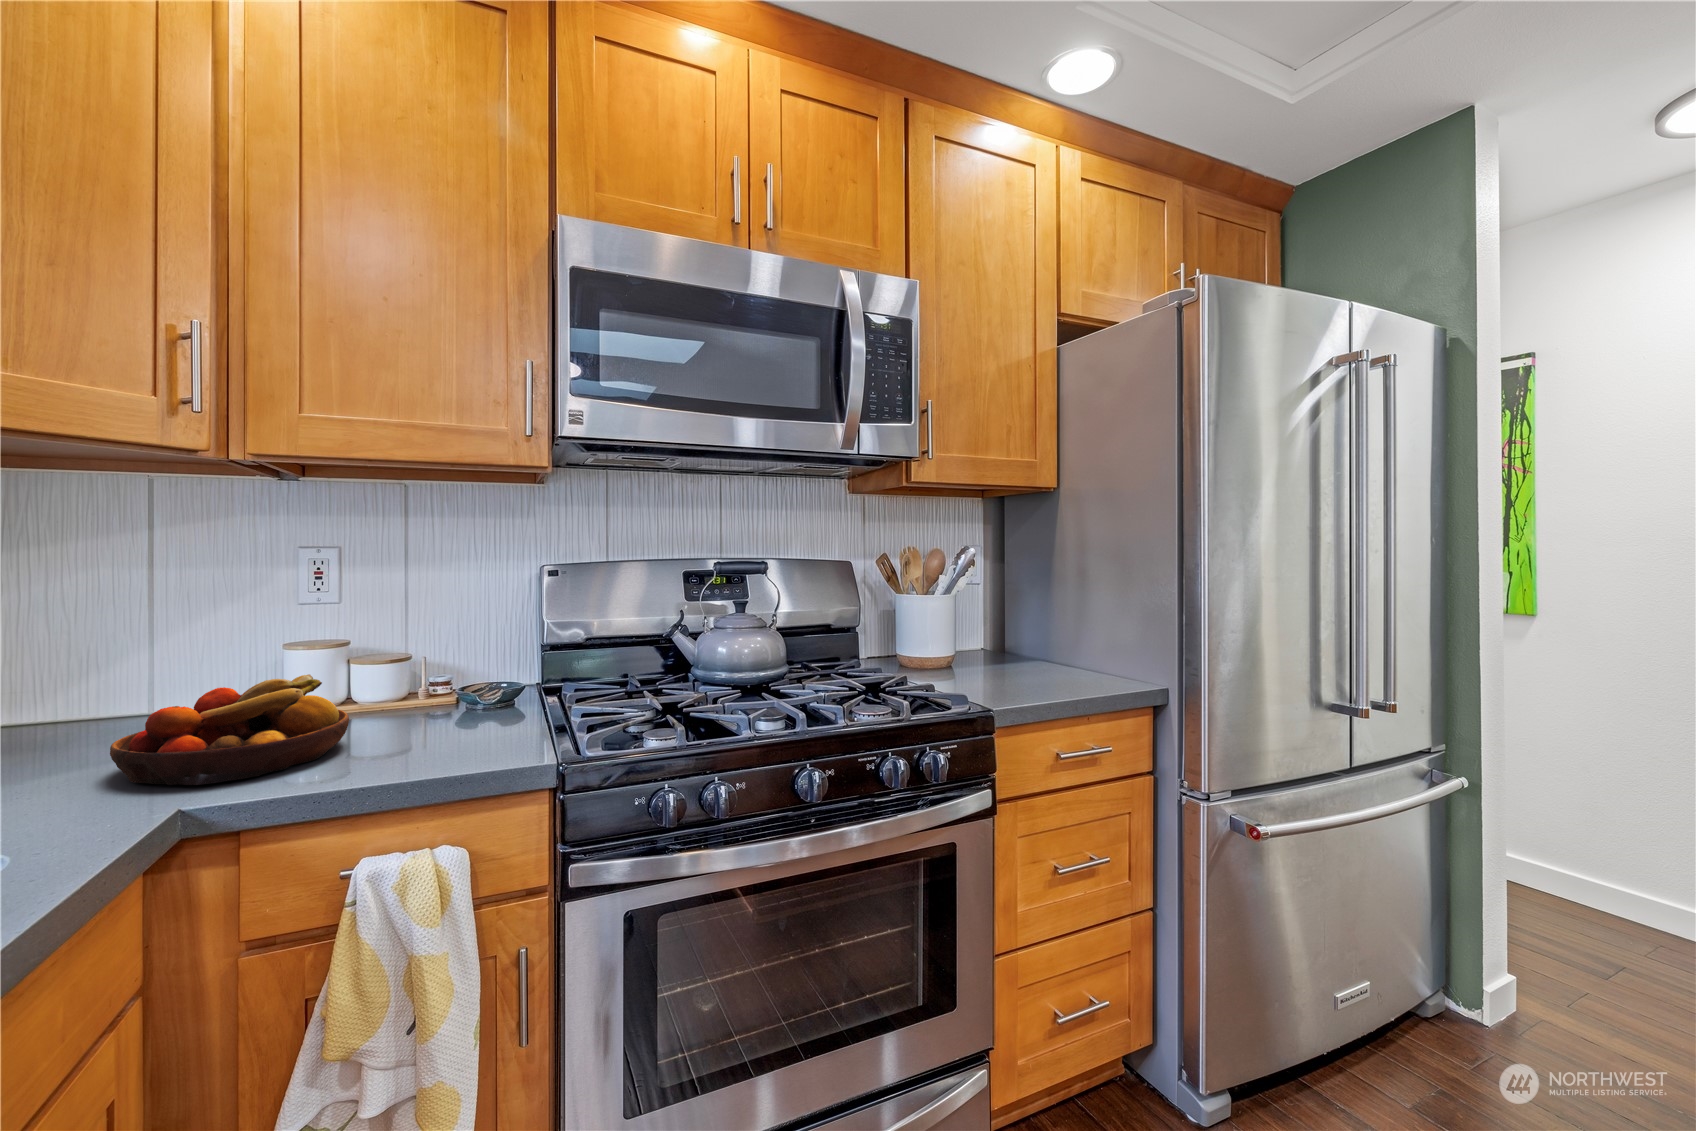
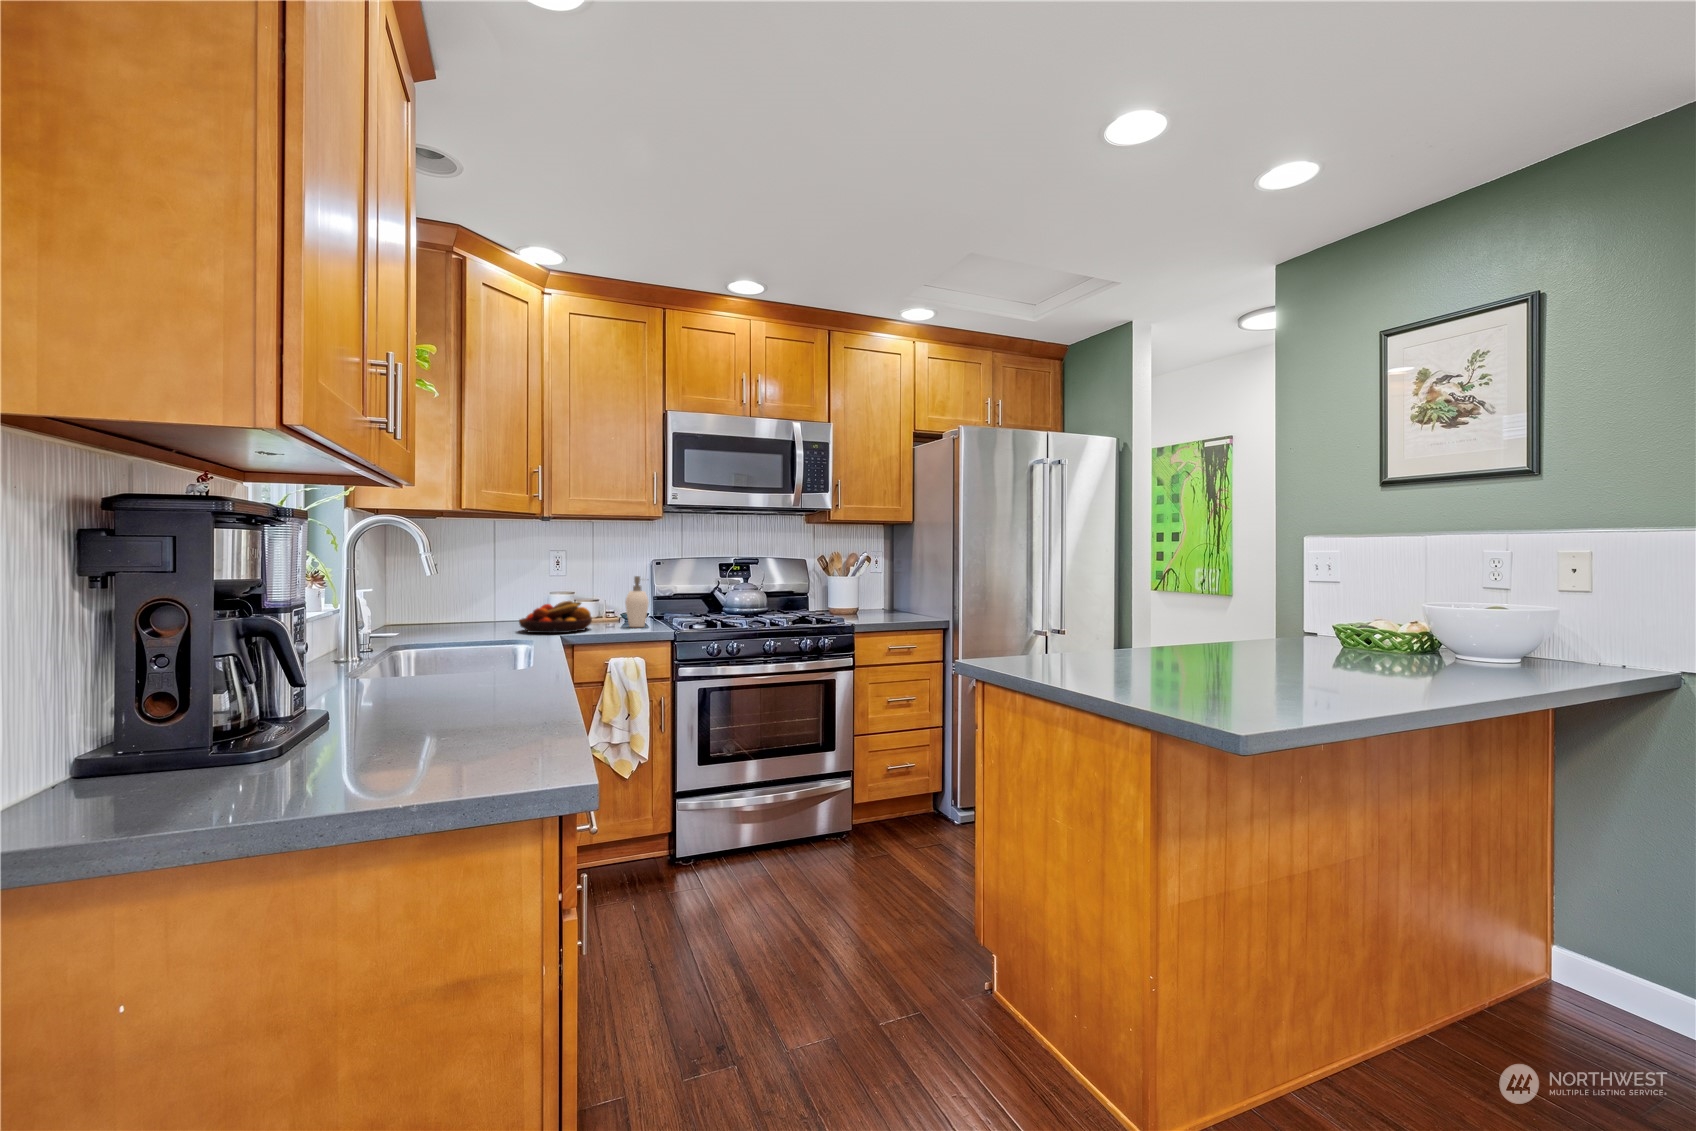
soap dispenser: none [444,609,519,739] -> present [625,576,649,627]

